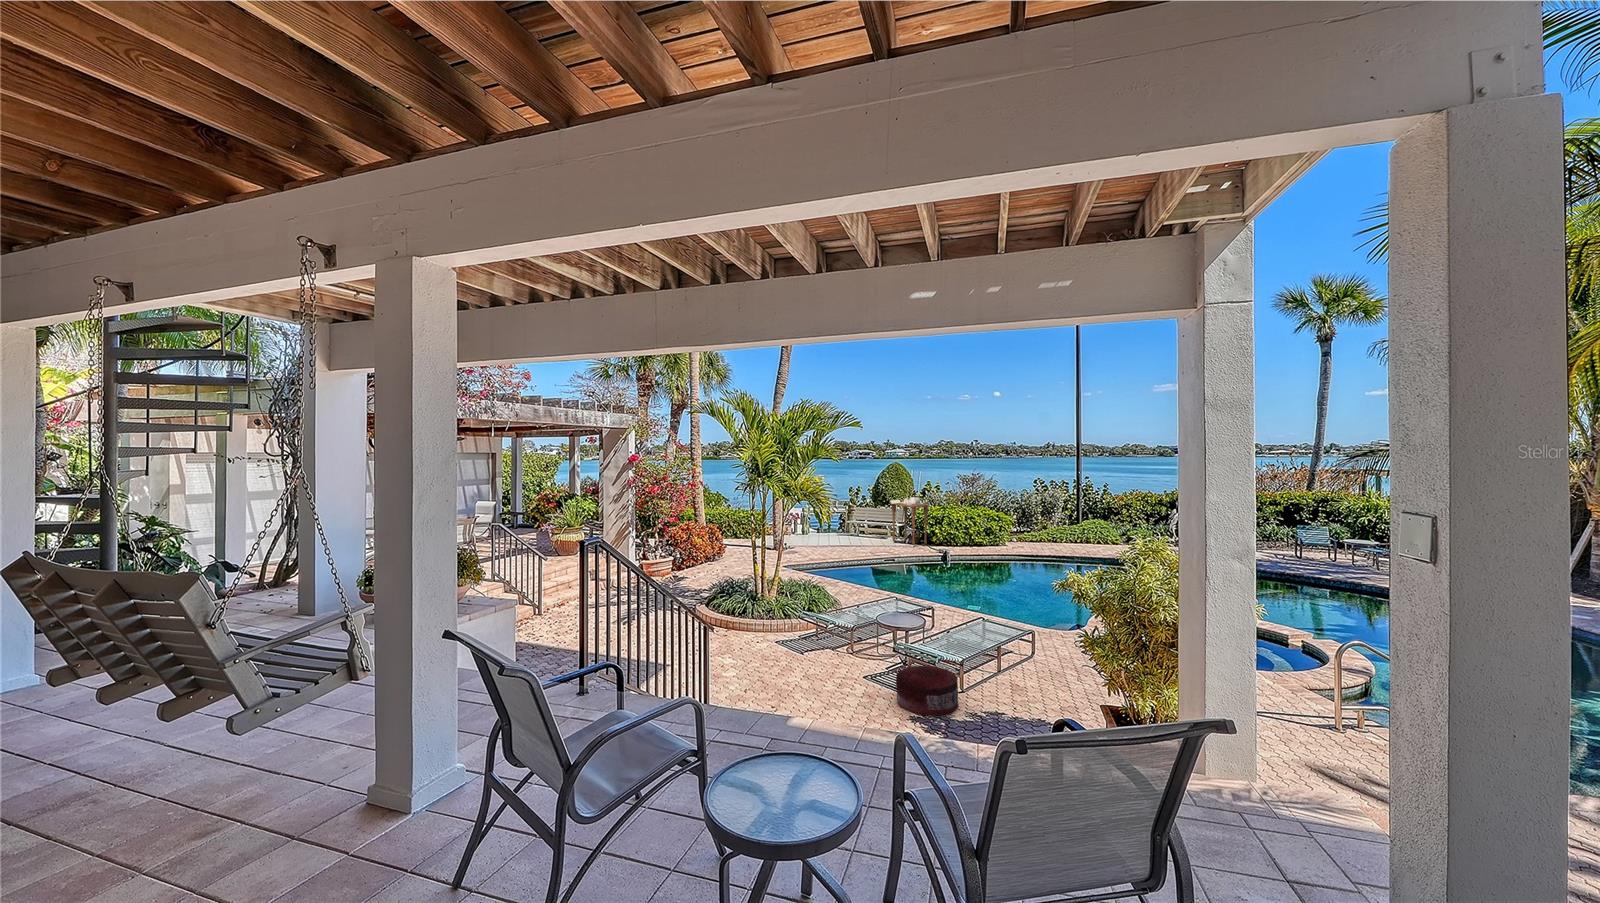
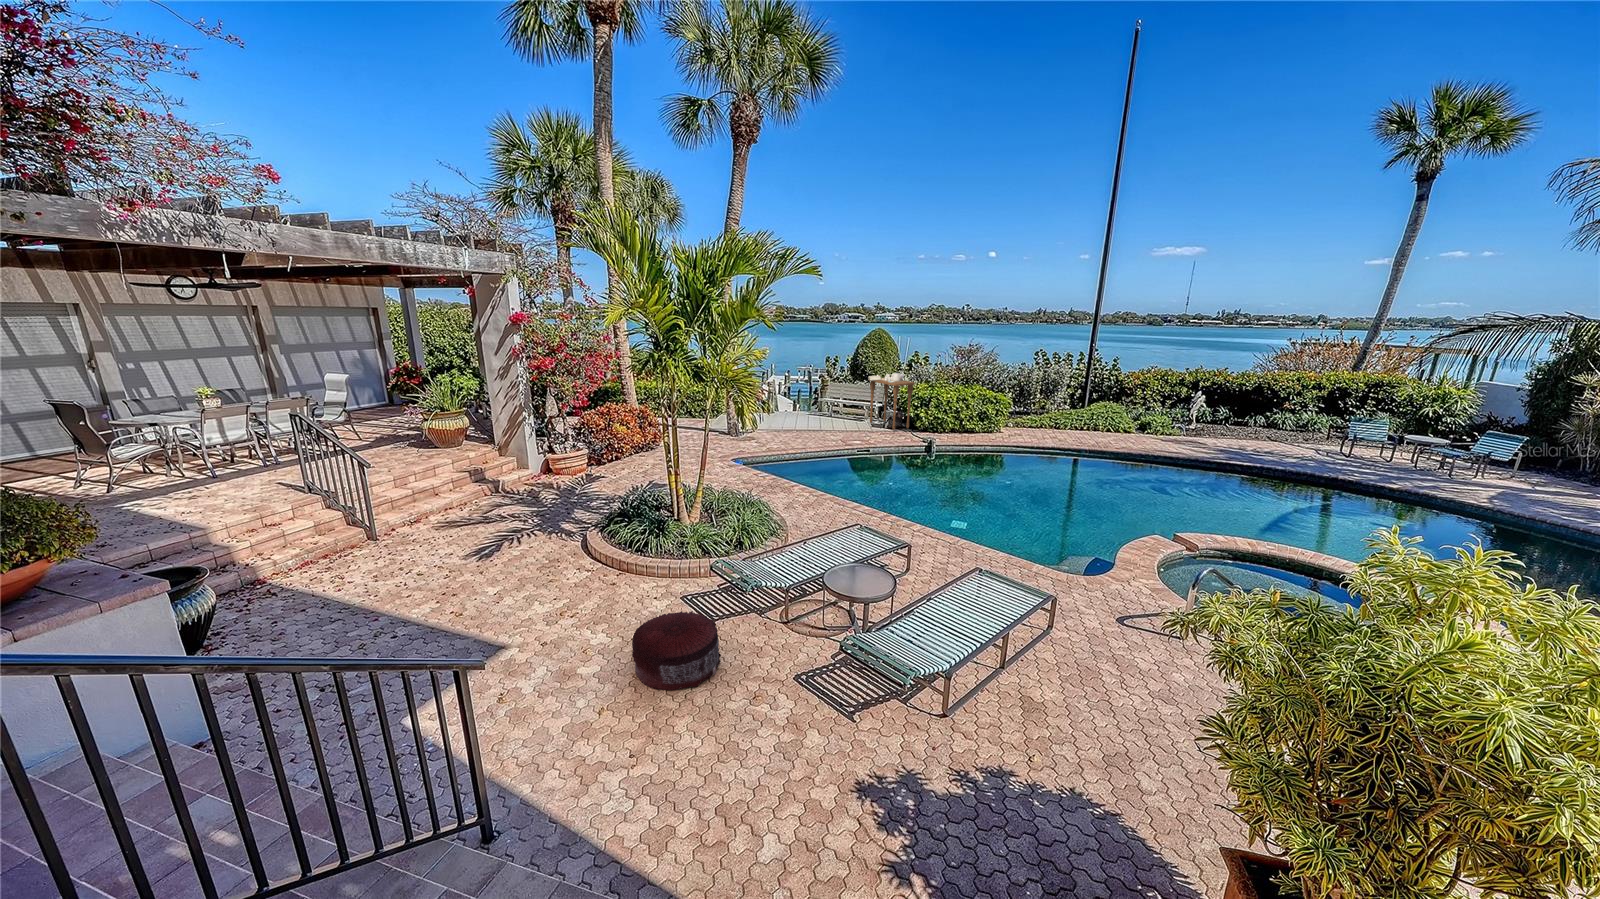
pouf: present [896,665,959,716] -> present [632,611,721,690]

